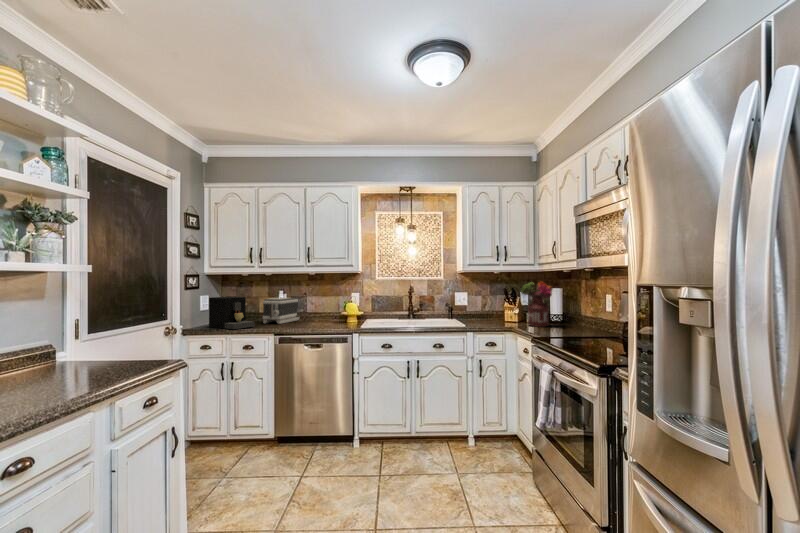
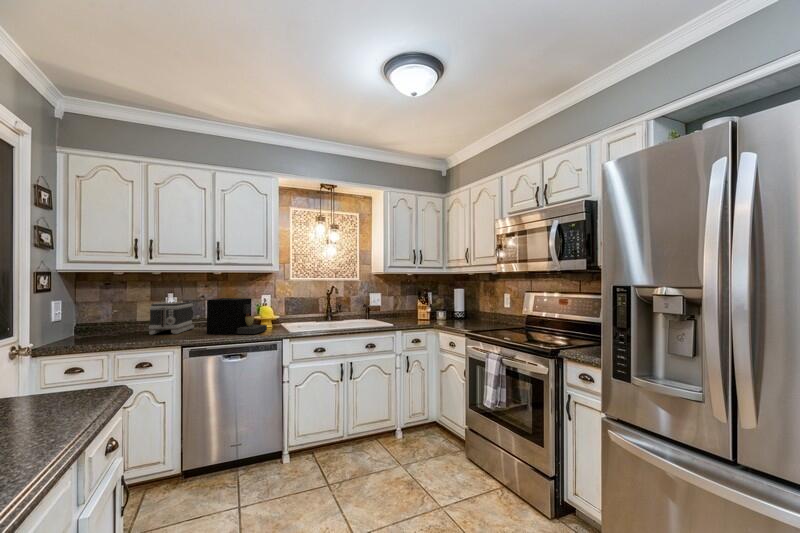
flower arrangement: present [521,281,552,327] -> none [438,282,466,322]
coffee maker: present [209,297,255,329] -> present [207,298,267,335]

